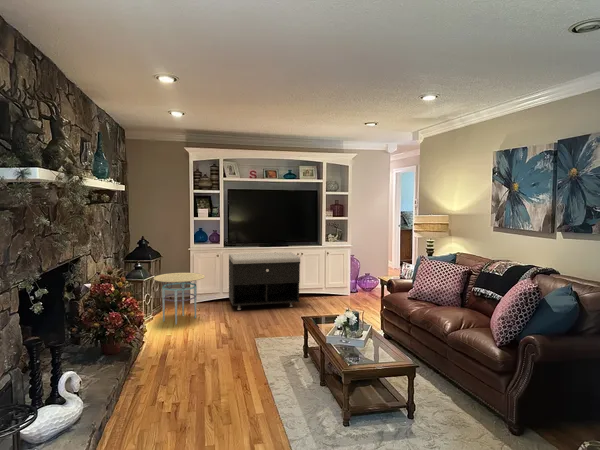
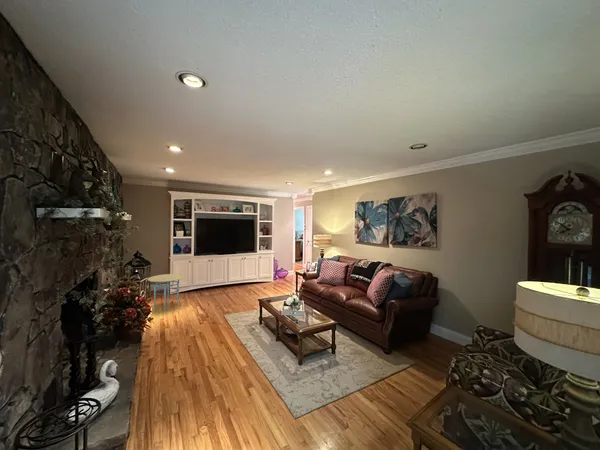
storage bench: present [229,252,300,310] -> none [198,257,246,296]

